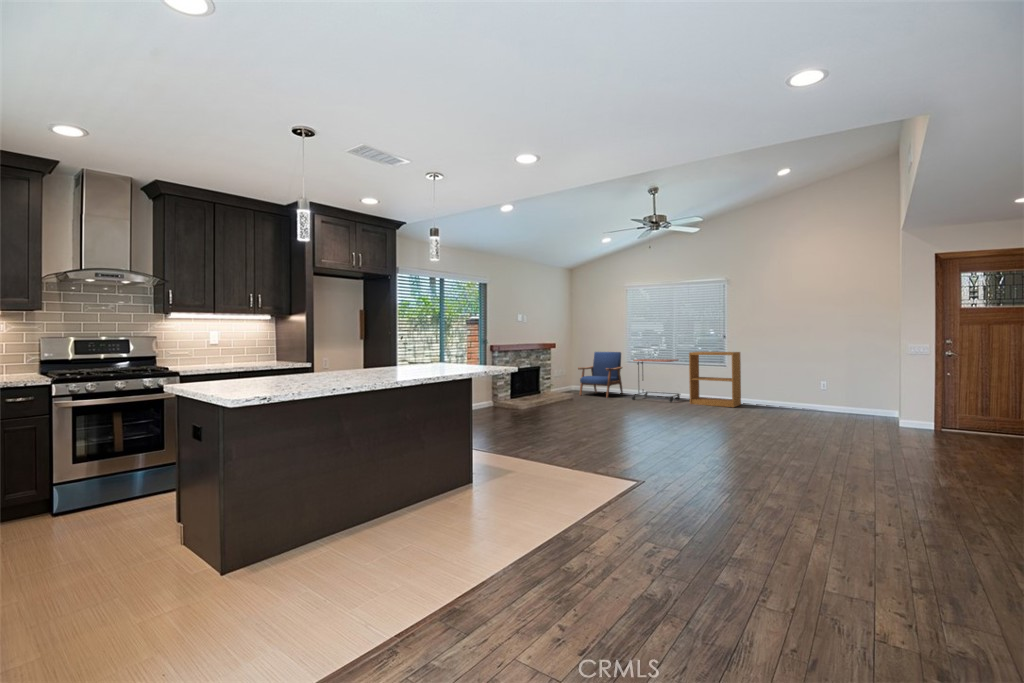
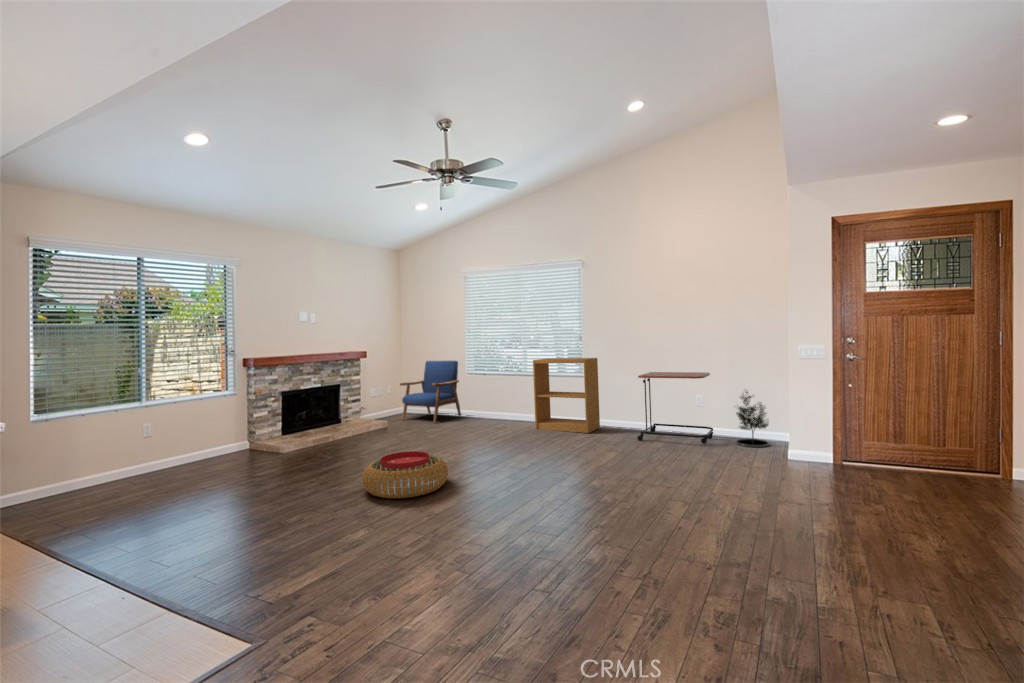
side table: present [632,359,680,402] -> present [637,372,713,444]
potted tree: none [853,376,884,419] -> present [735,392,770,447]
pouf: none [602,406,656,432] -> present [362,451,448,499]

